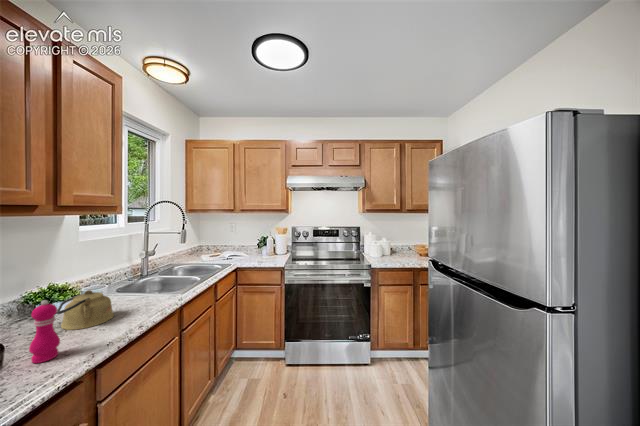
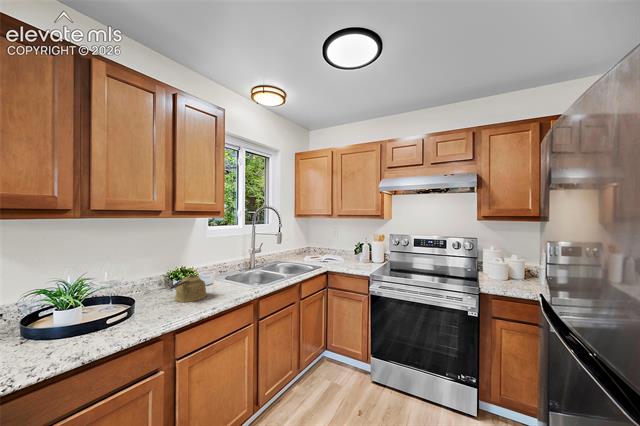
pepper mill: present [29,300,60,363] -> none [140,277,157,320]

